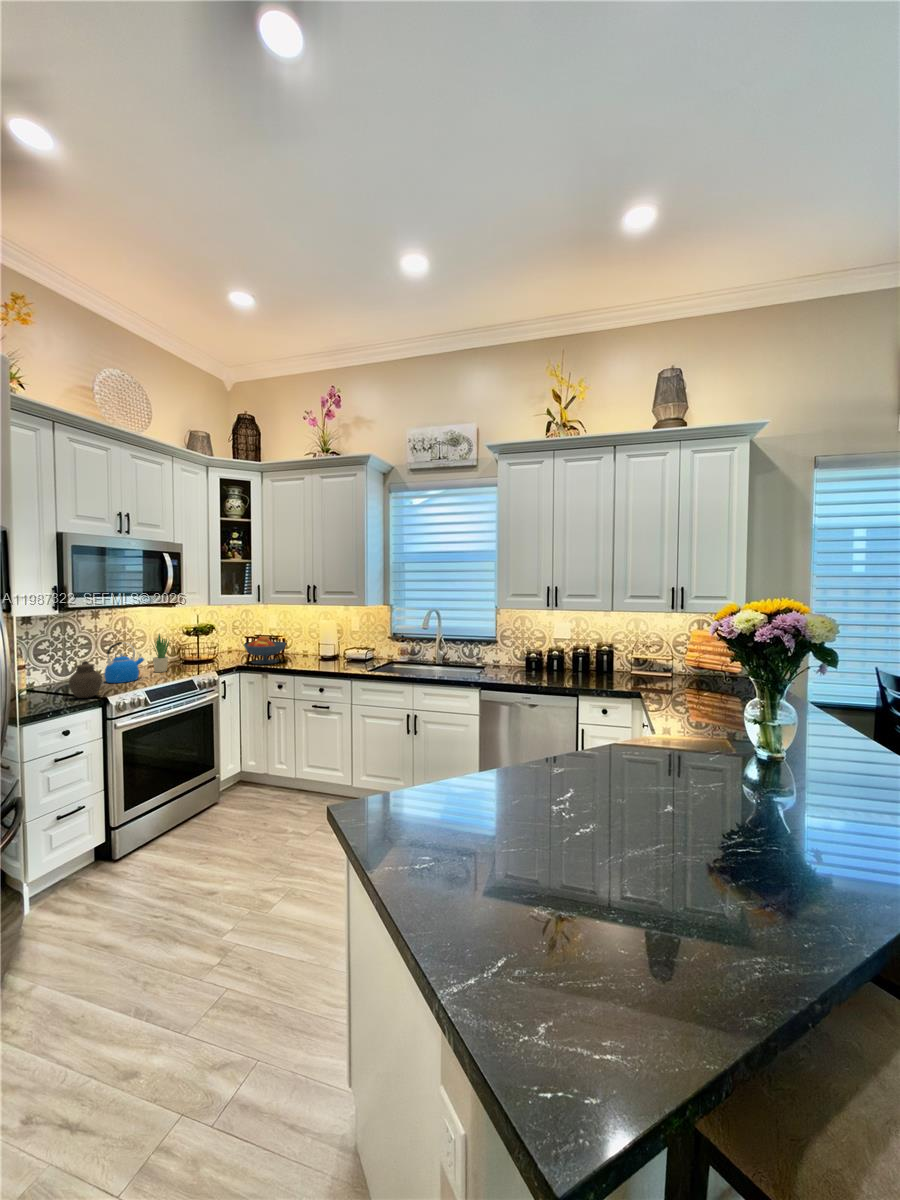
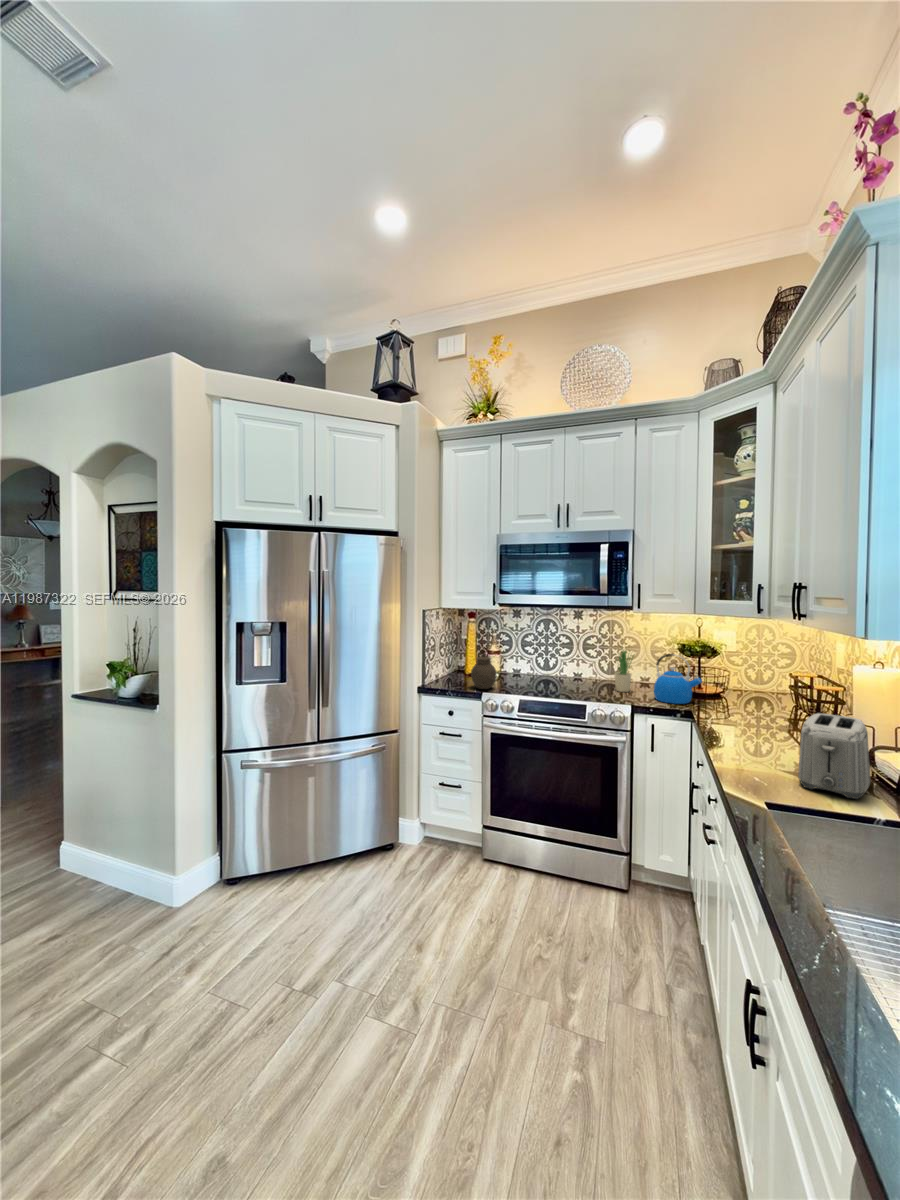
fruit bowl: present [244,637,286,664] -> none [716,676,800,728]
toaster: none [333,639,364,668] -> present [798,713,870,799]
kettle: present [104,642,144,683] -> present [654,654,702,704]

